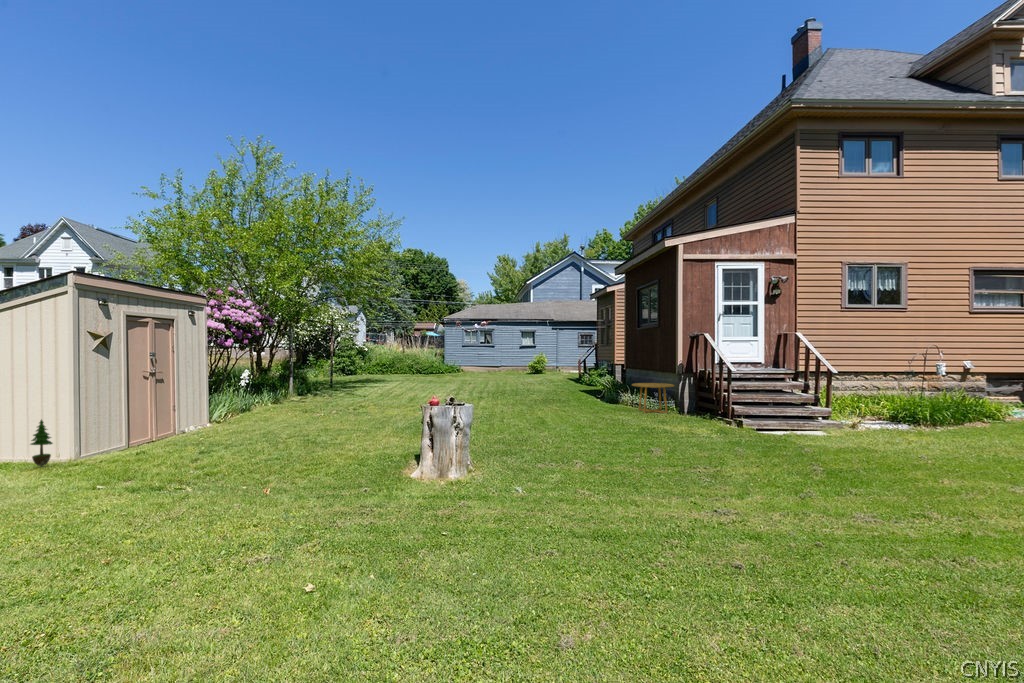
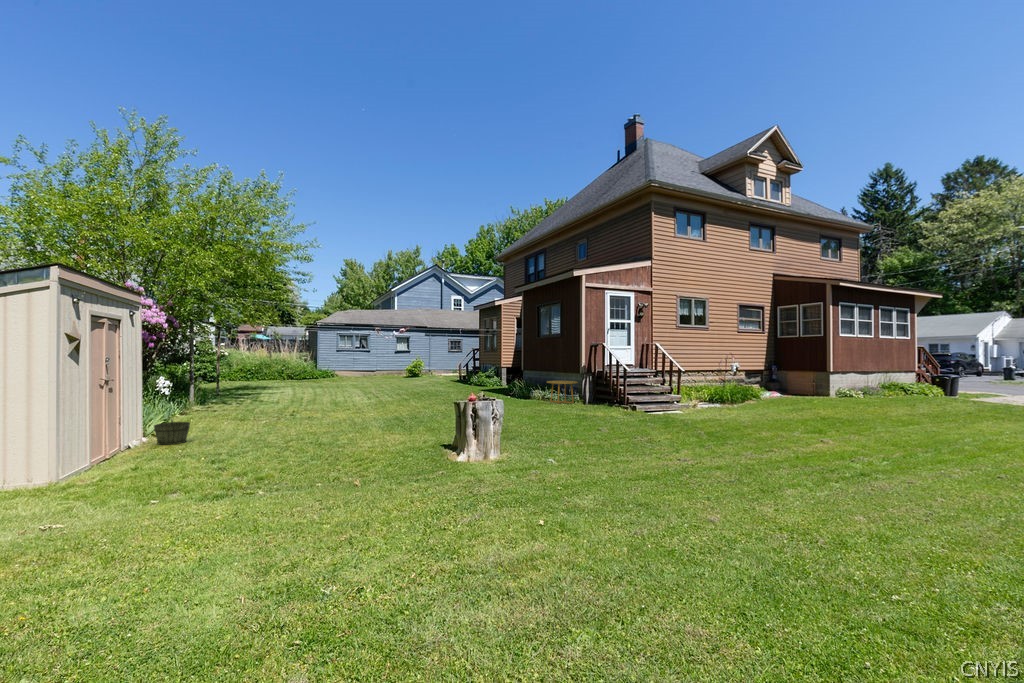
wooden bucket: none [161,411,196,438] -> present [154,419,190,445]
potted tree: present [31,420,53,466] -> none [76,427,100,477]

